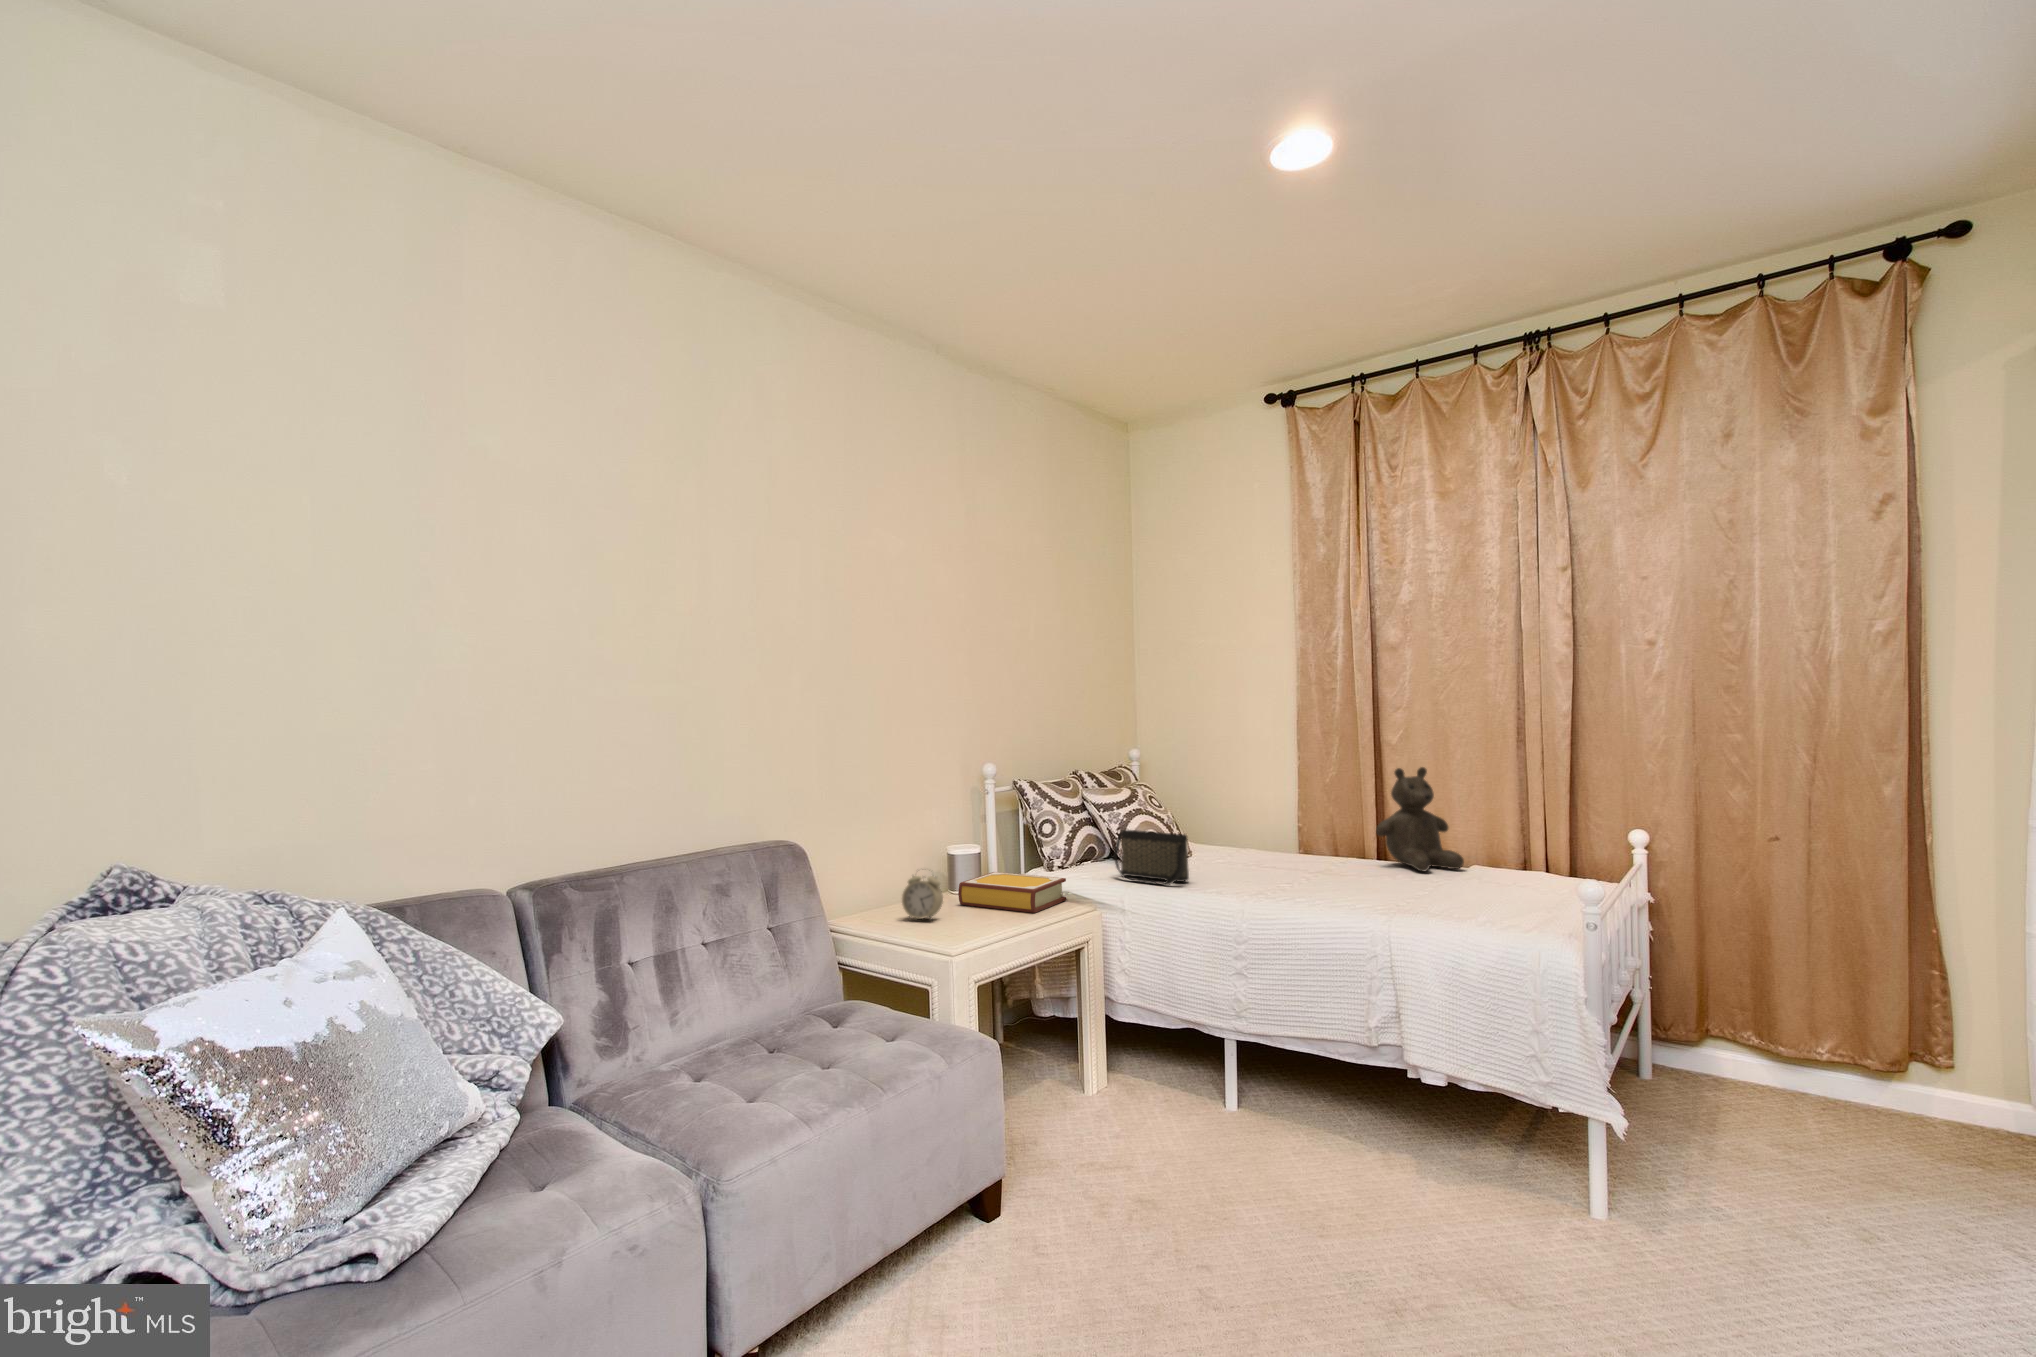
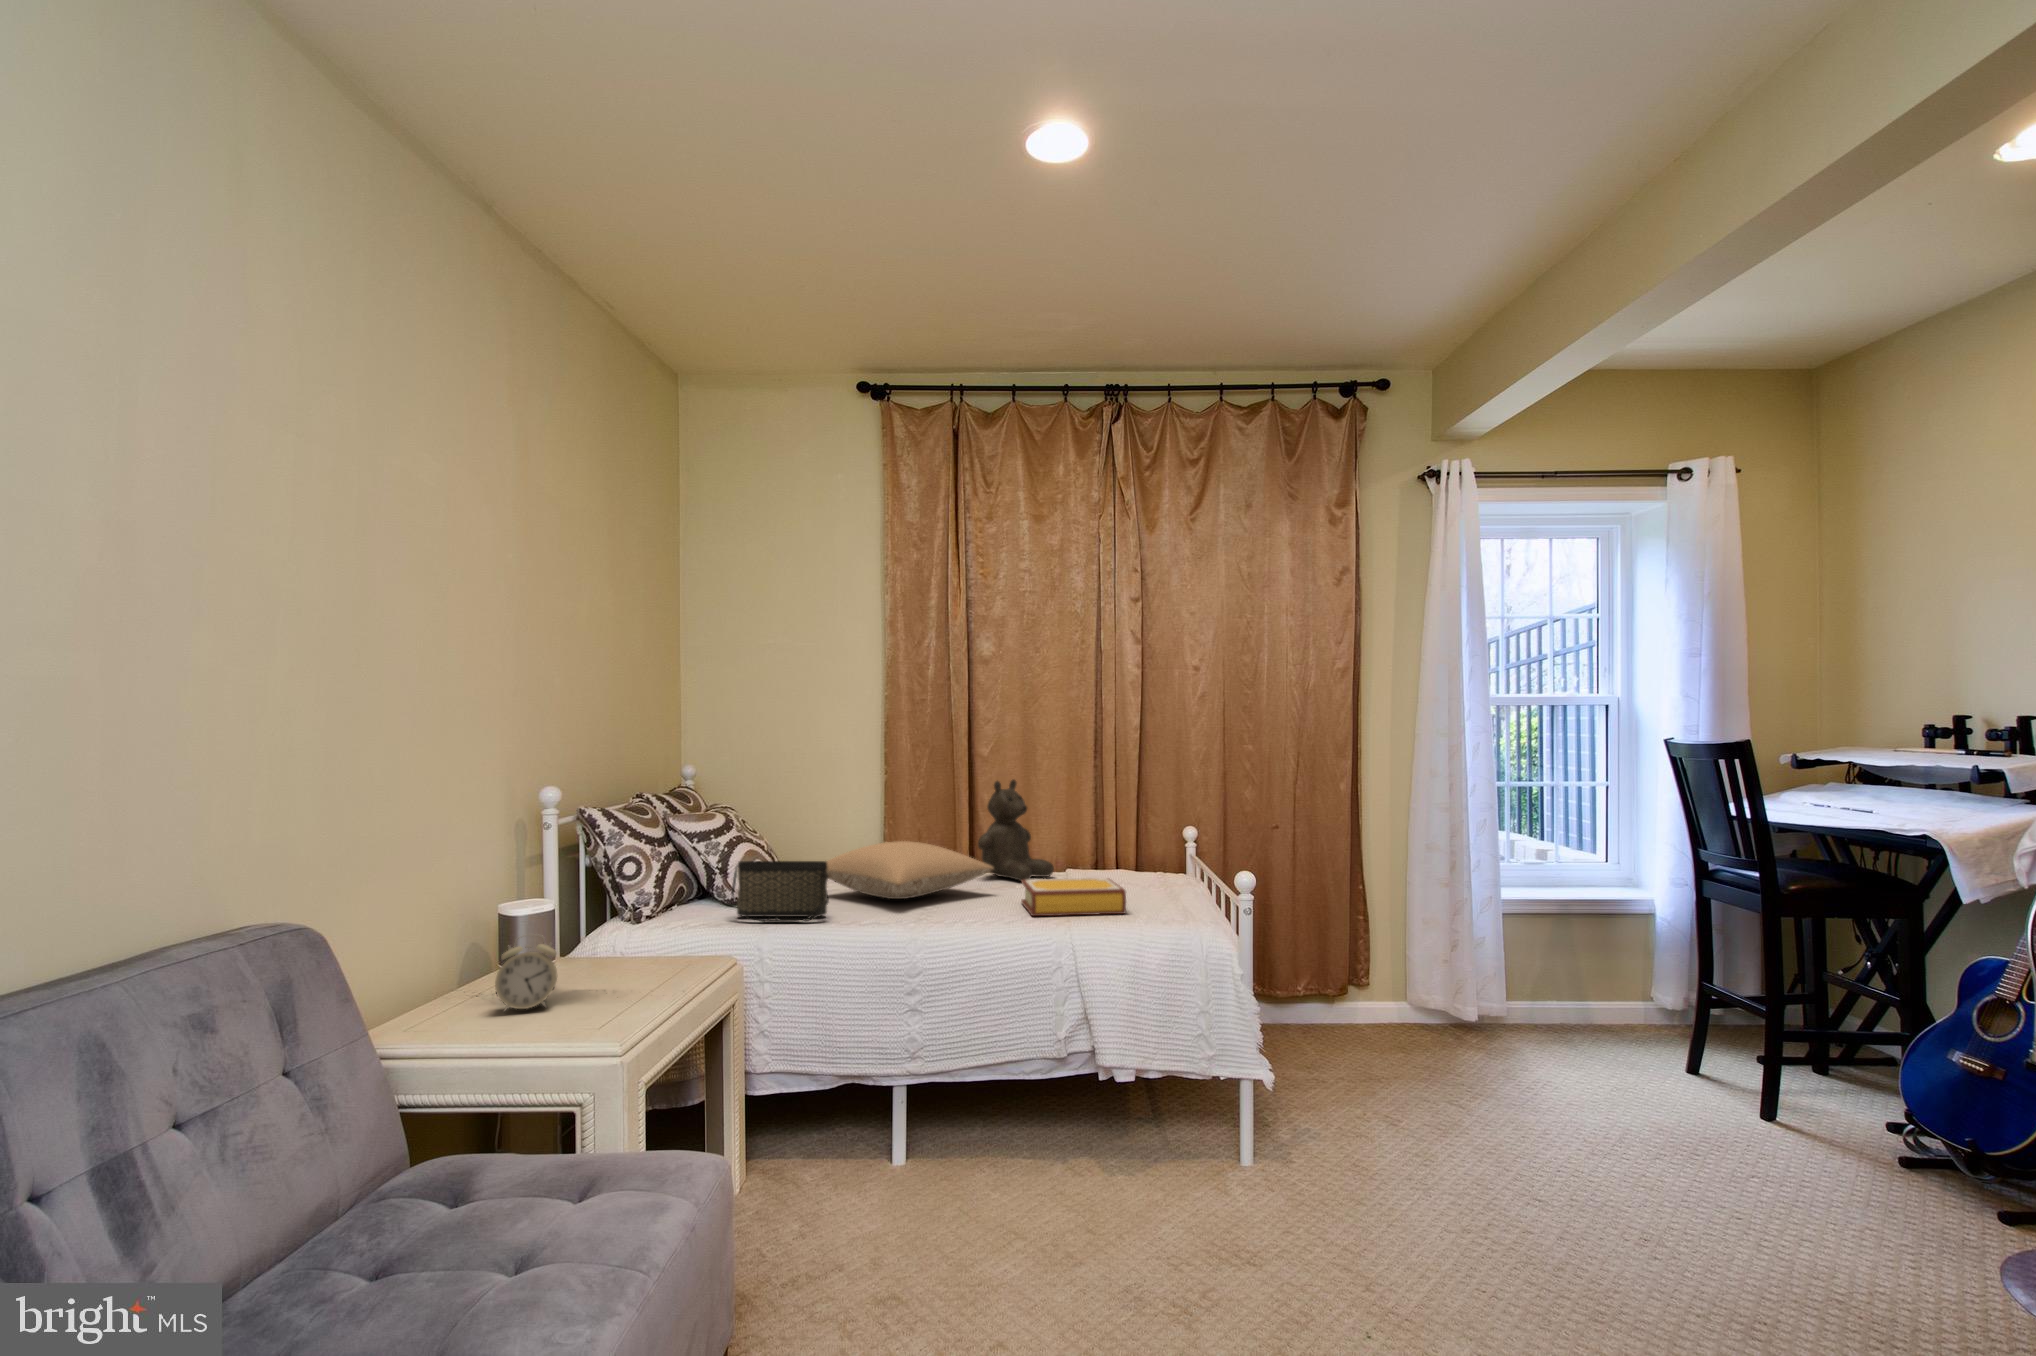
pillow: none [1208,823,1366,875] -> present [827,841,994,899]
book: present [958,872,1066,913] -> present [1021,878,1126,916]

